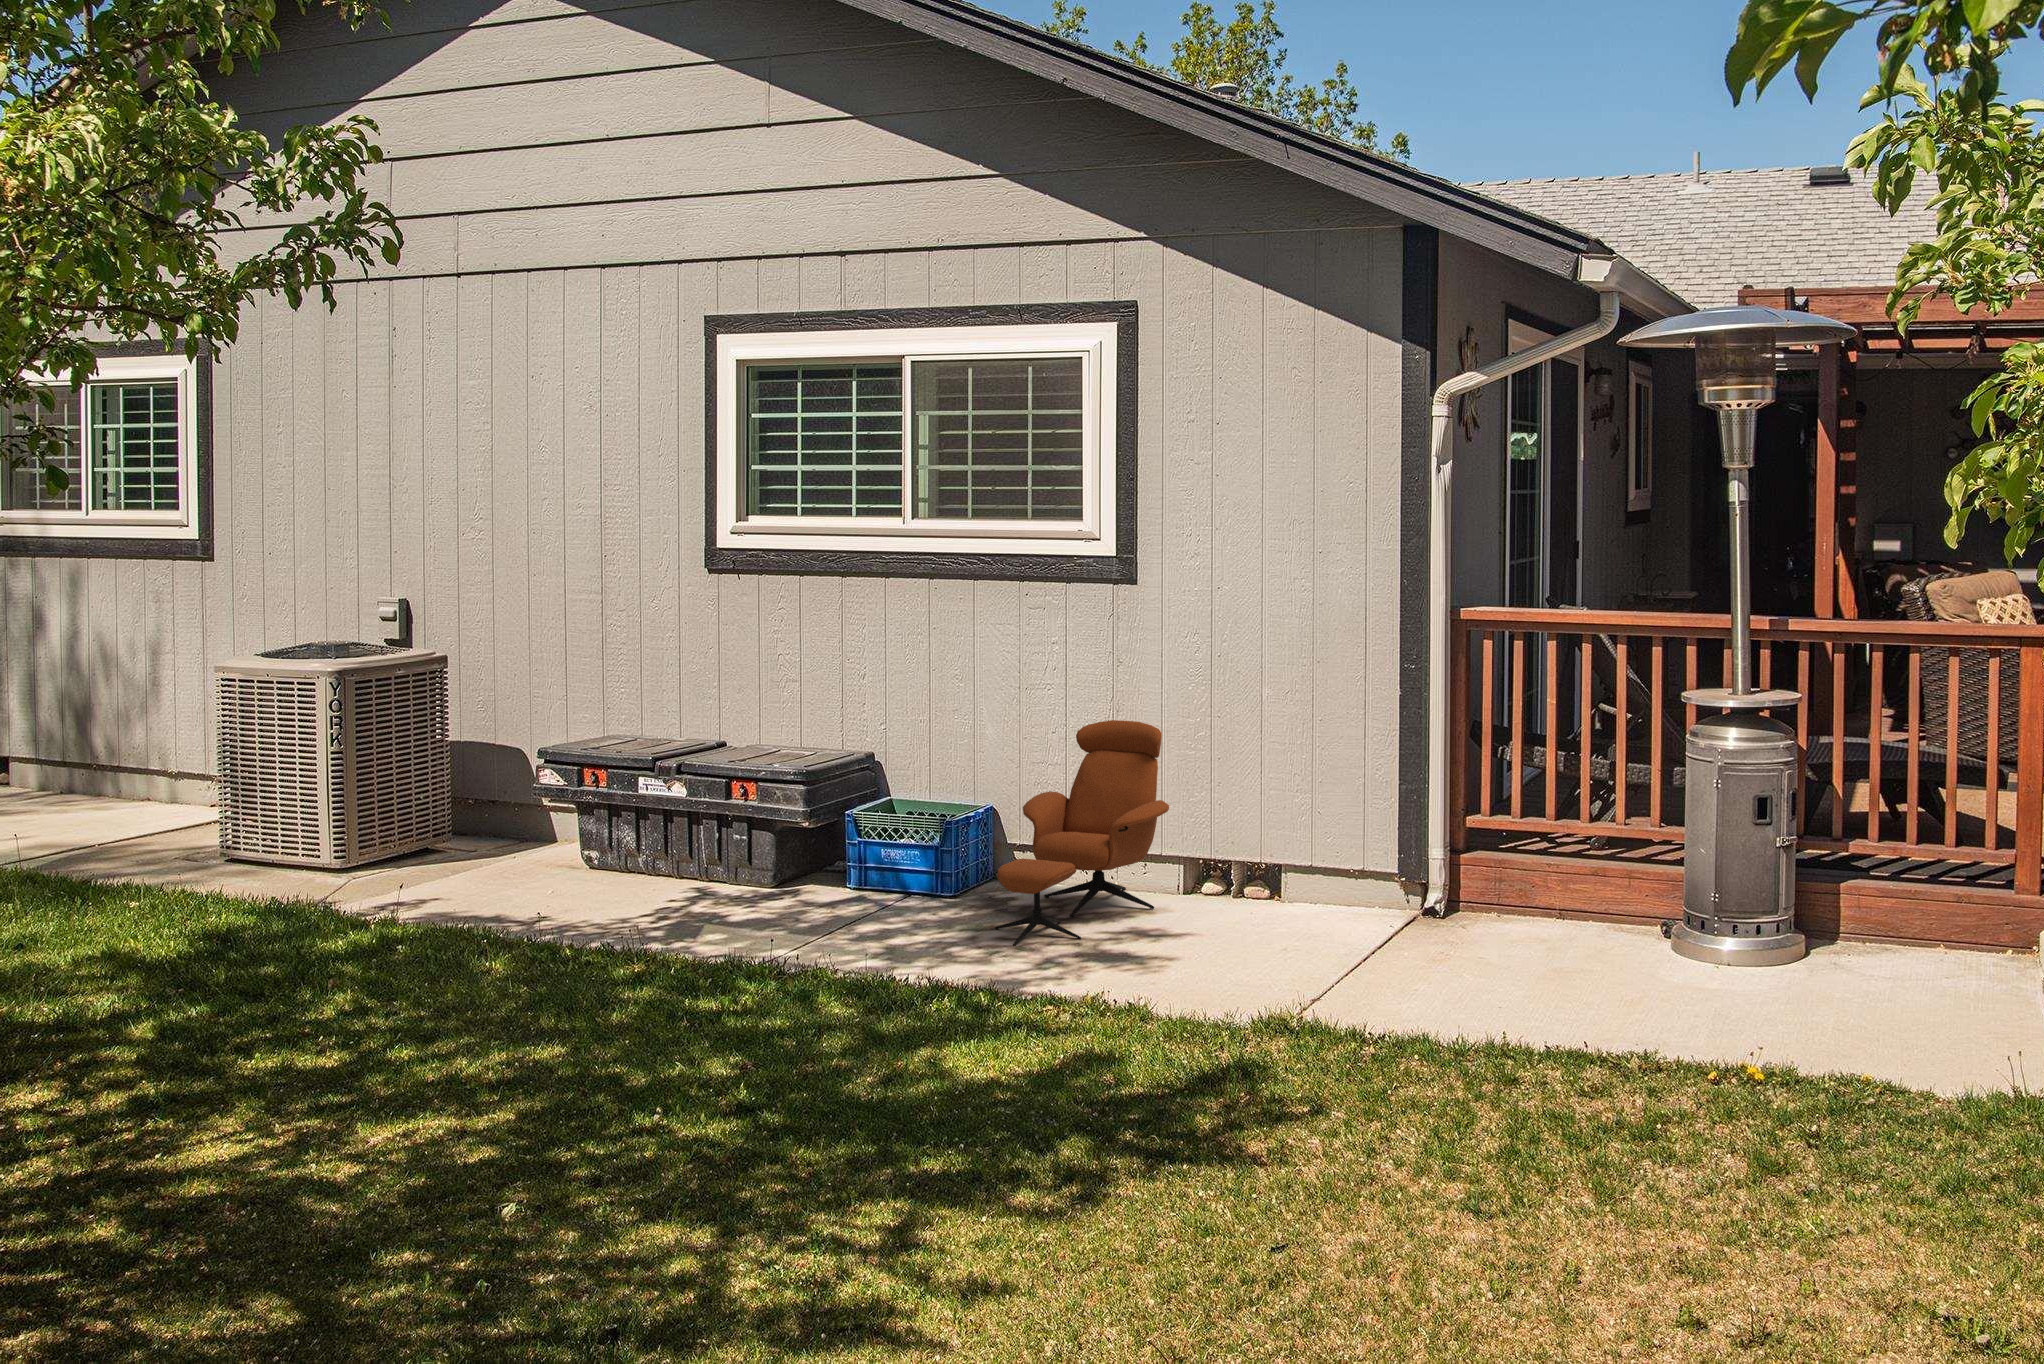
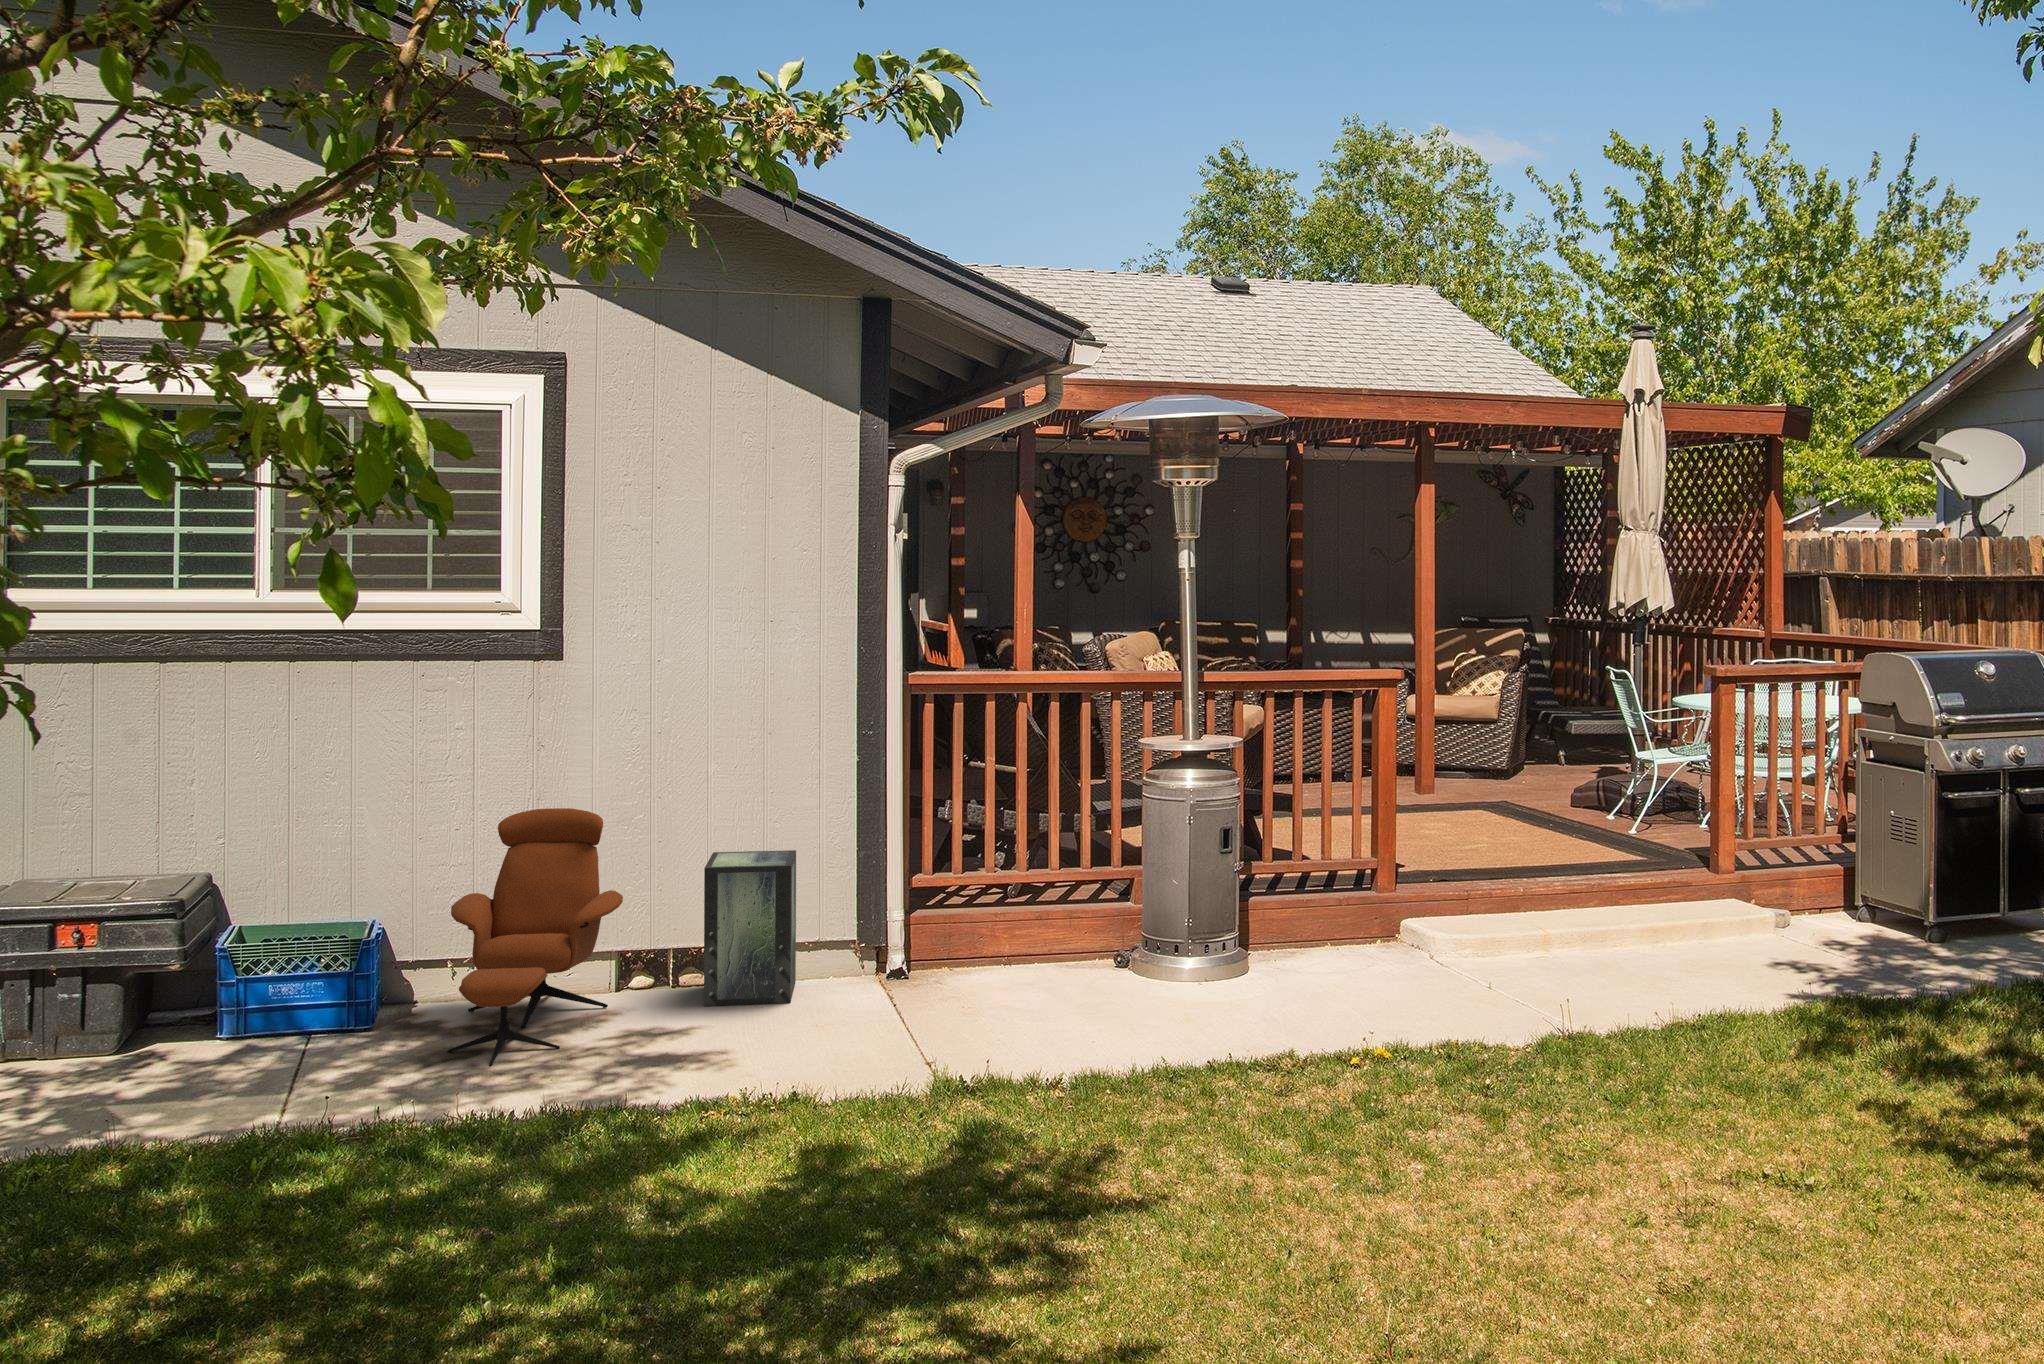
storage box: none [1233,773,1336,927] -> present [704,850,796,1006]

